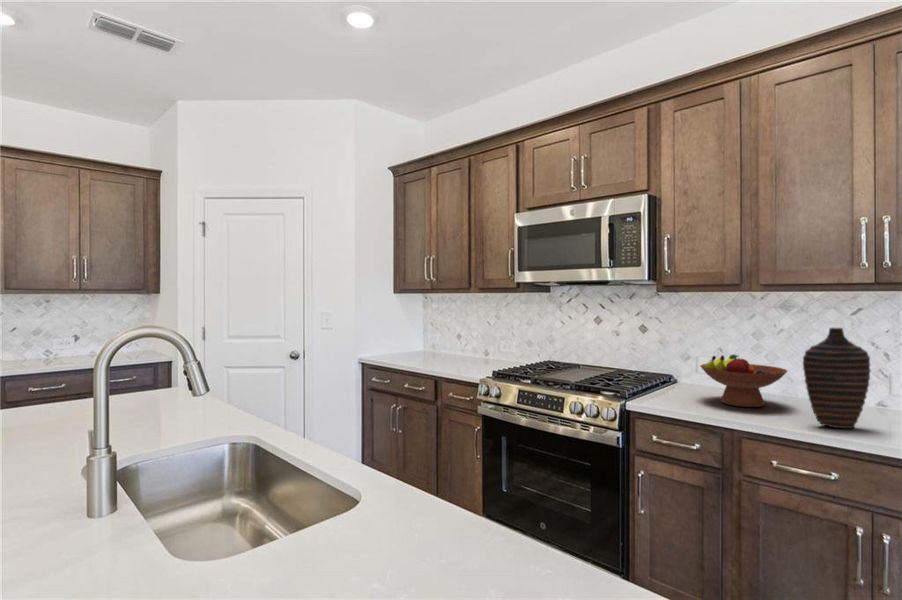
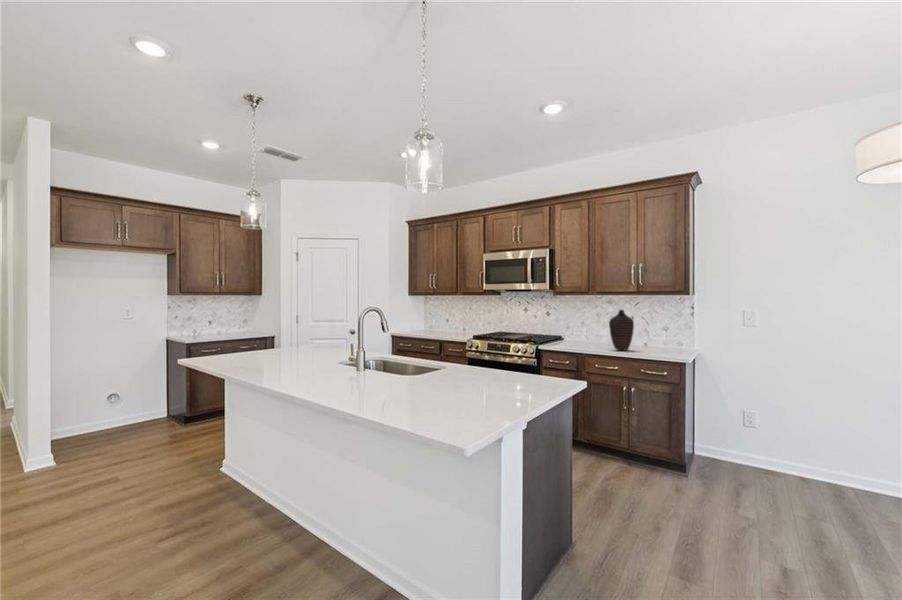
fruit bowl: present [700,355,787,407] -> none [572,323,607,346]

